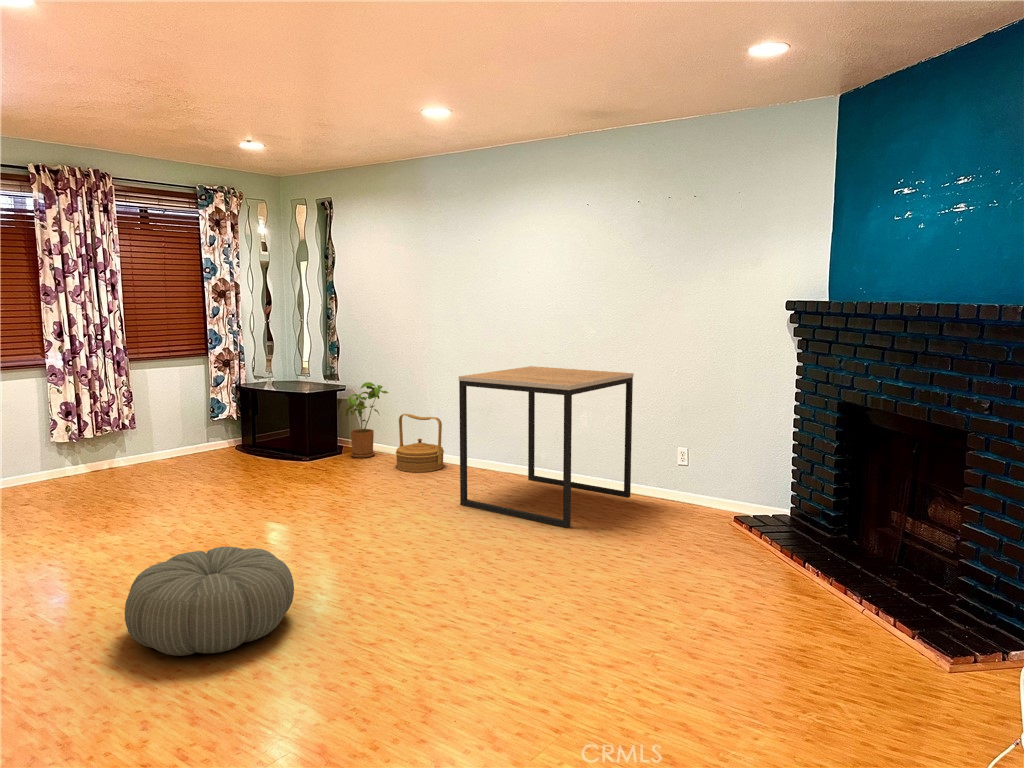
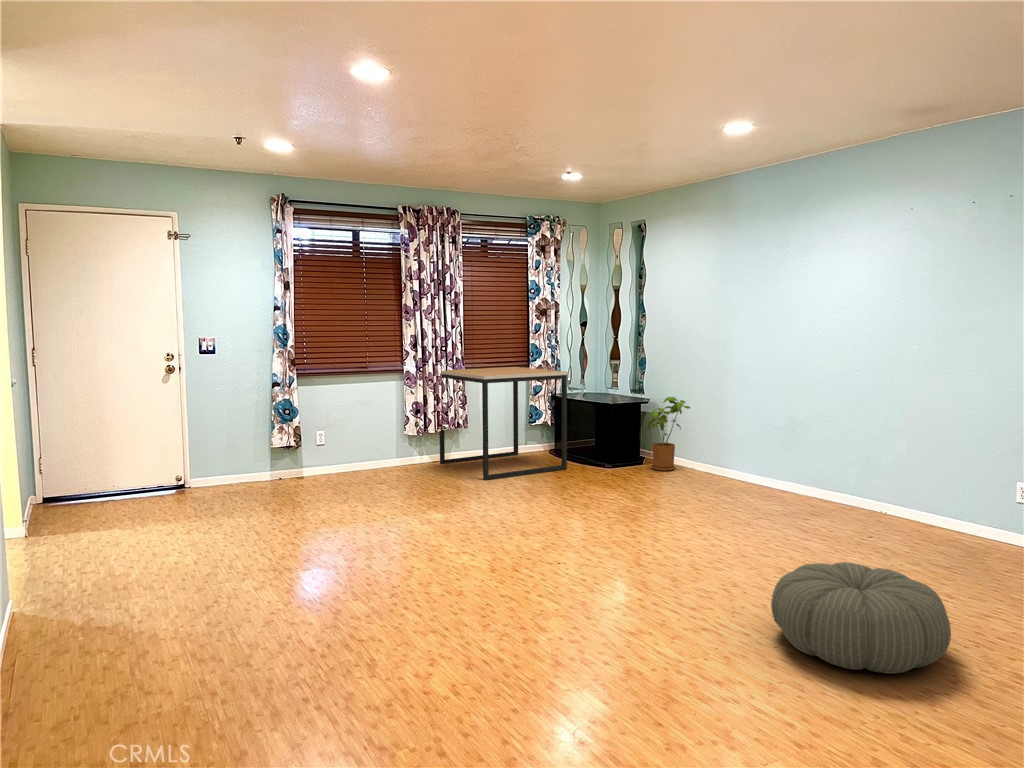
side table: present [458,366,634,528] -> present [439,367,567,480]
woven basket: present [396,414,444,472] -> none [693,429,745,489]
pouf: present [125,547,294,656] -> present [771,562,951,674]

